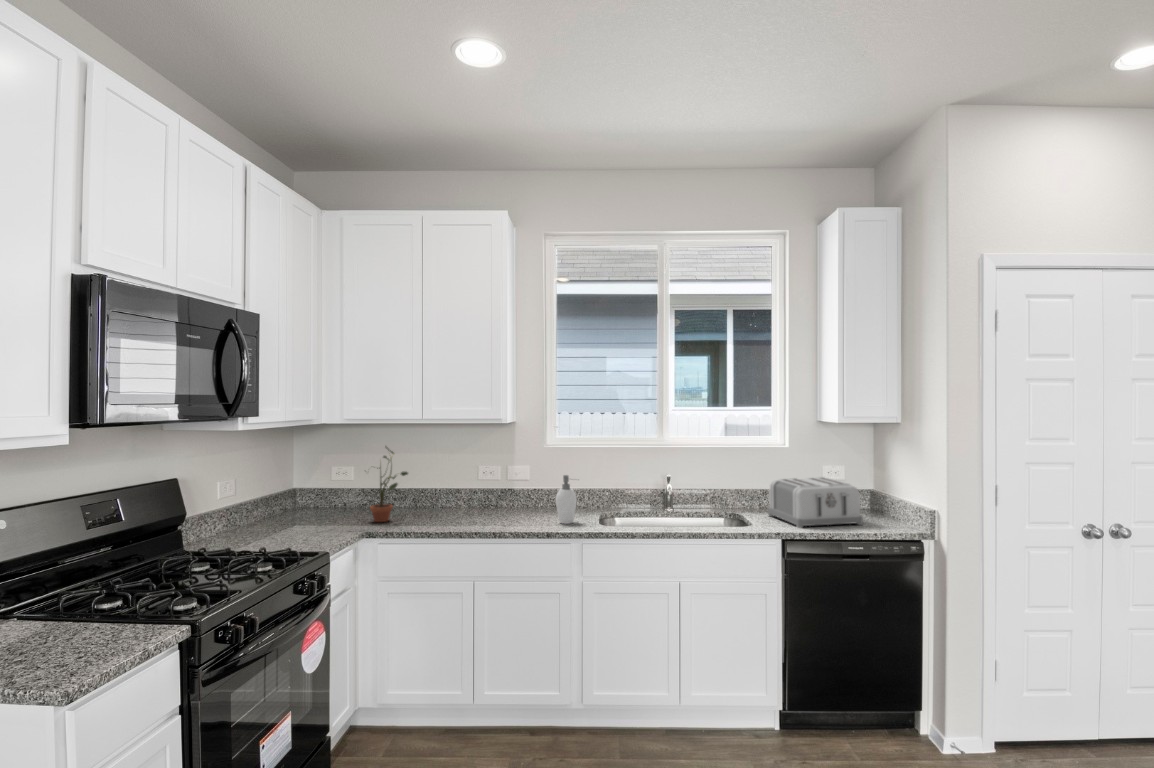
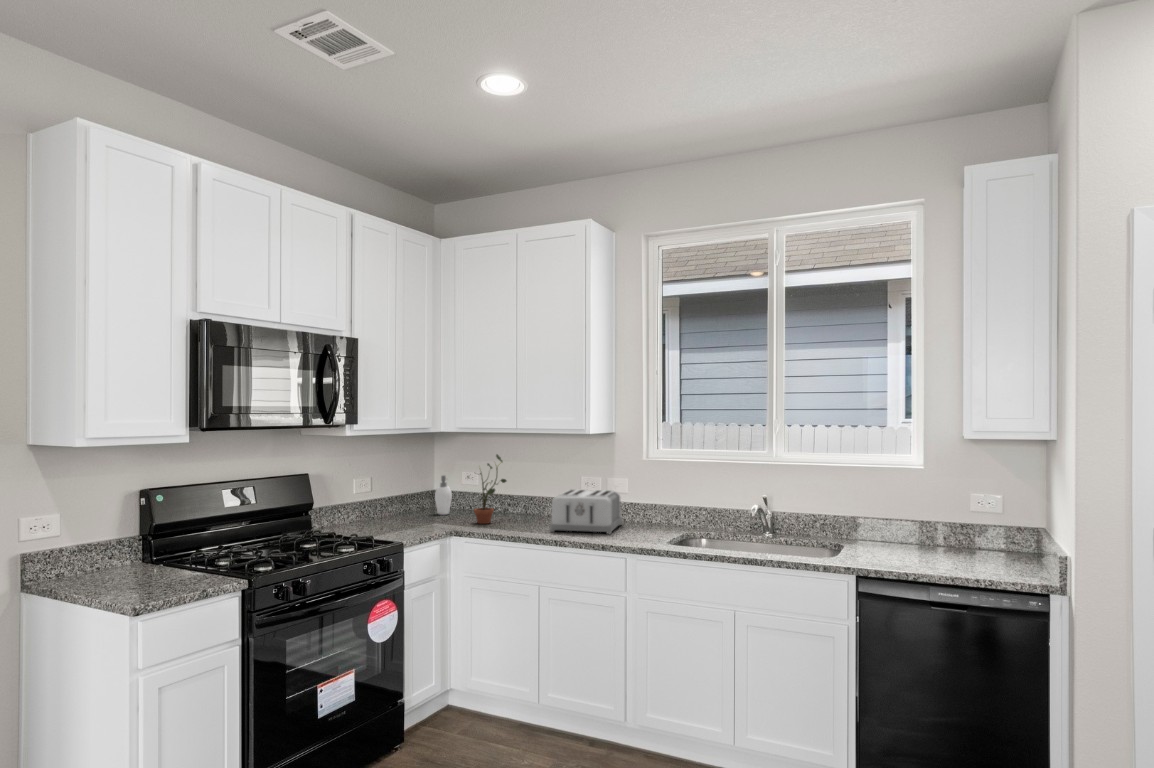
soap dispenser: present [556,475,577,524] -> present [435,475,452,515]
toaster: present [768,477,863,528] -> present [550,489,622,534]

